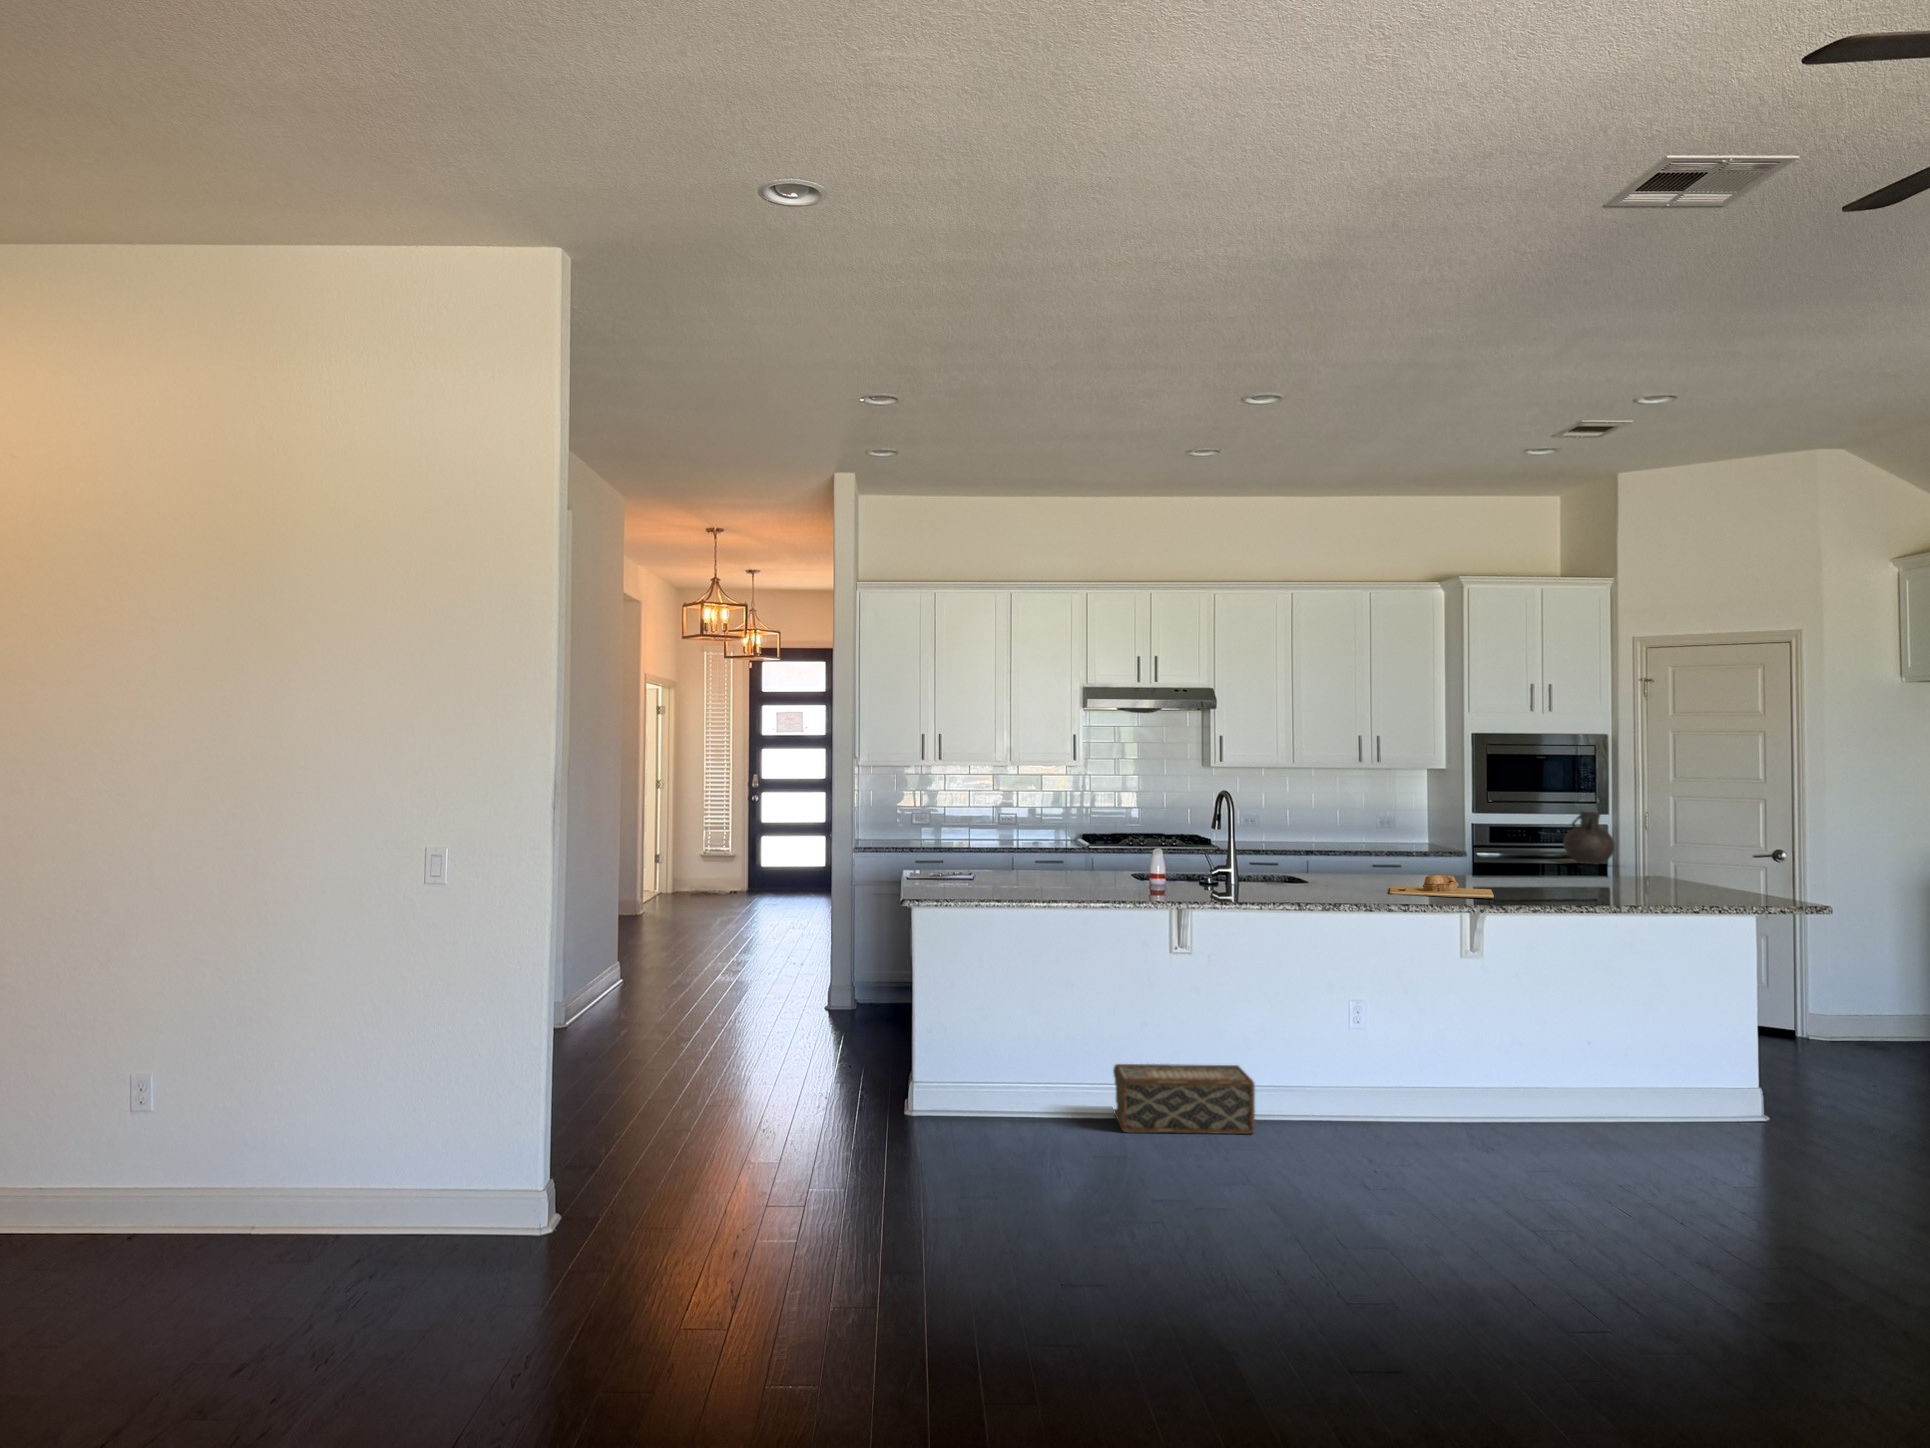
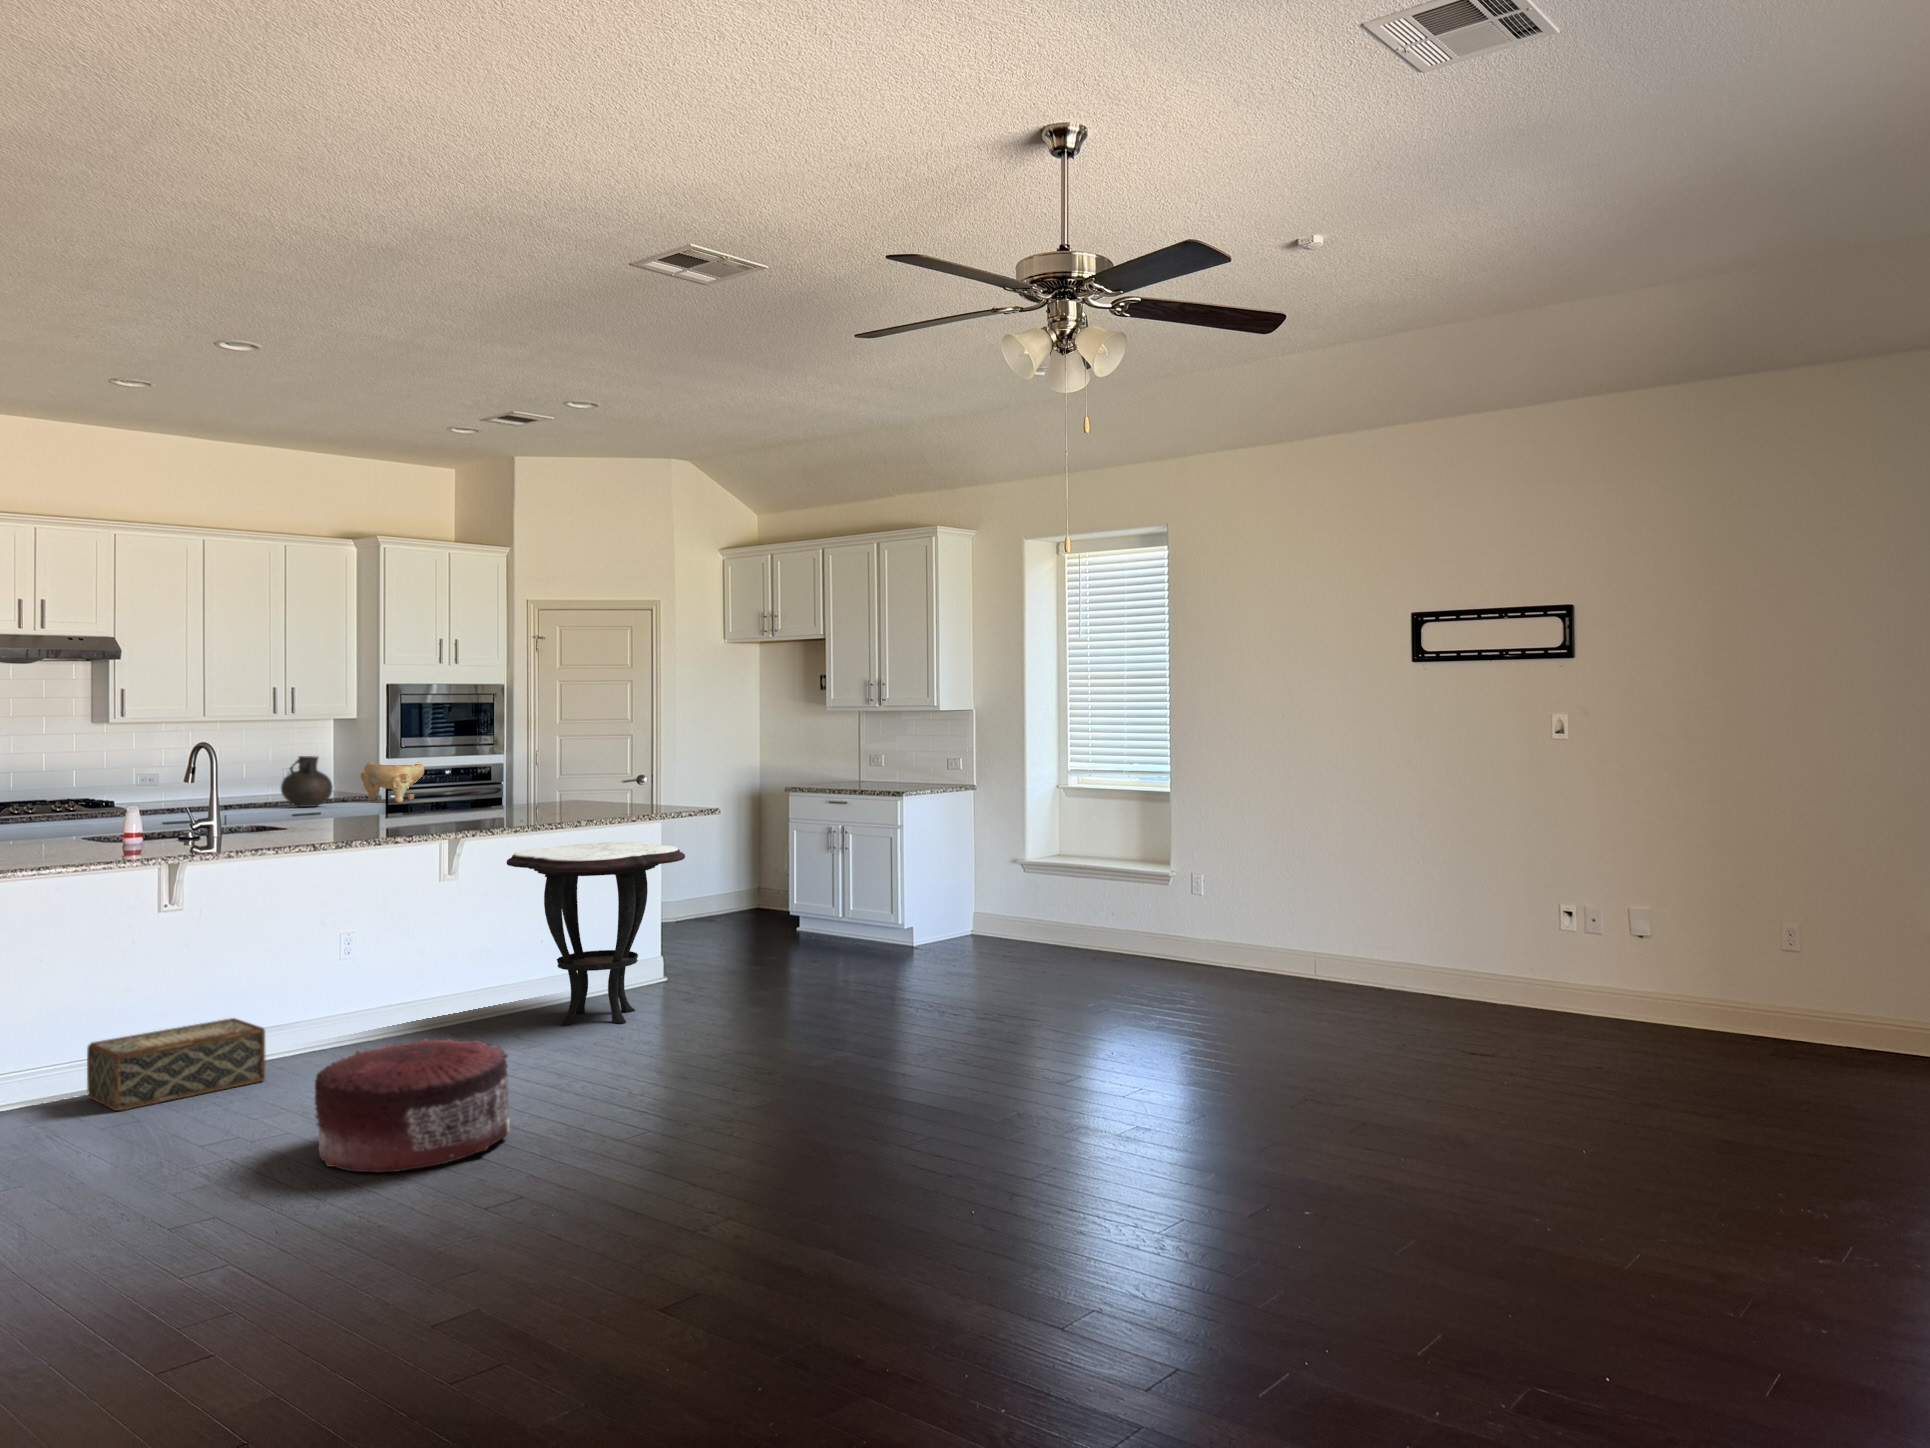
vase: present [1563,812,1615,864] -> present [281,756,333,807]
decorative bowl: none [1445,817,1511,863] -> present [361,762,424,803]
cutting board: present [1389,875,1494,898] -> none [372,810,478,832]
side table: none [1524,931,1748,1159] -> present [507,842,685,1026]
pouf: none [1231,1121,1434,1264] -> present [315,1038,510,1172]

